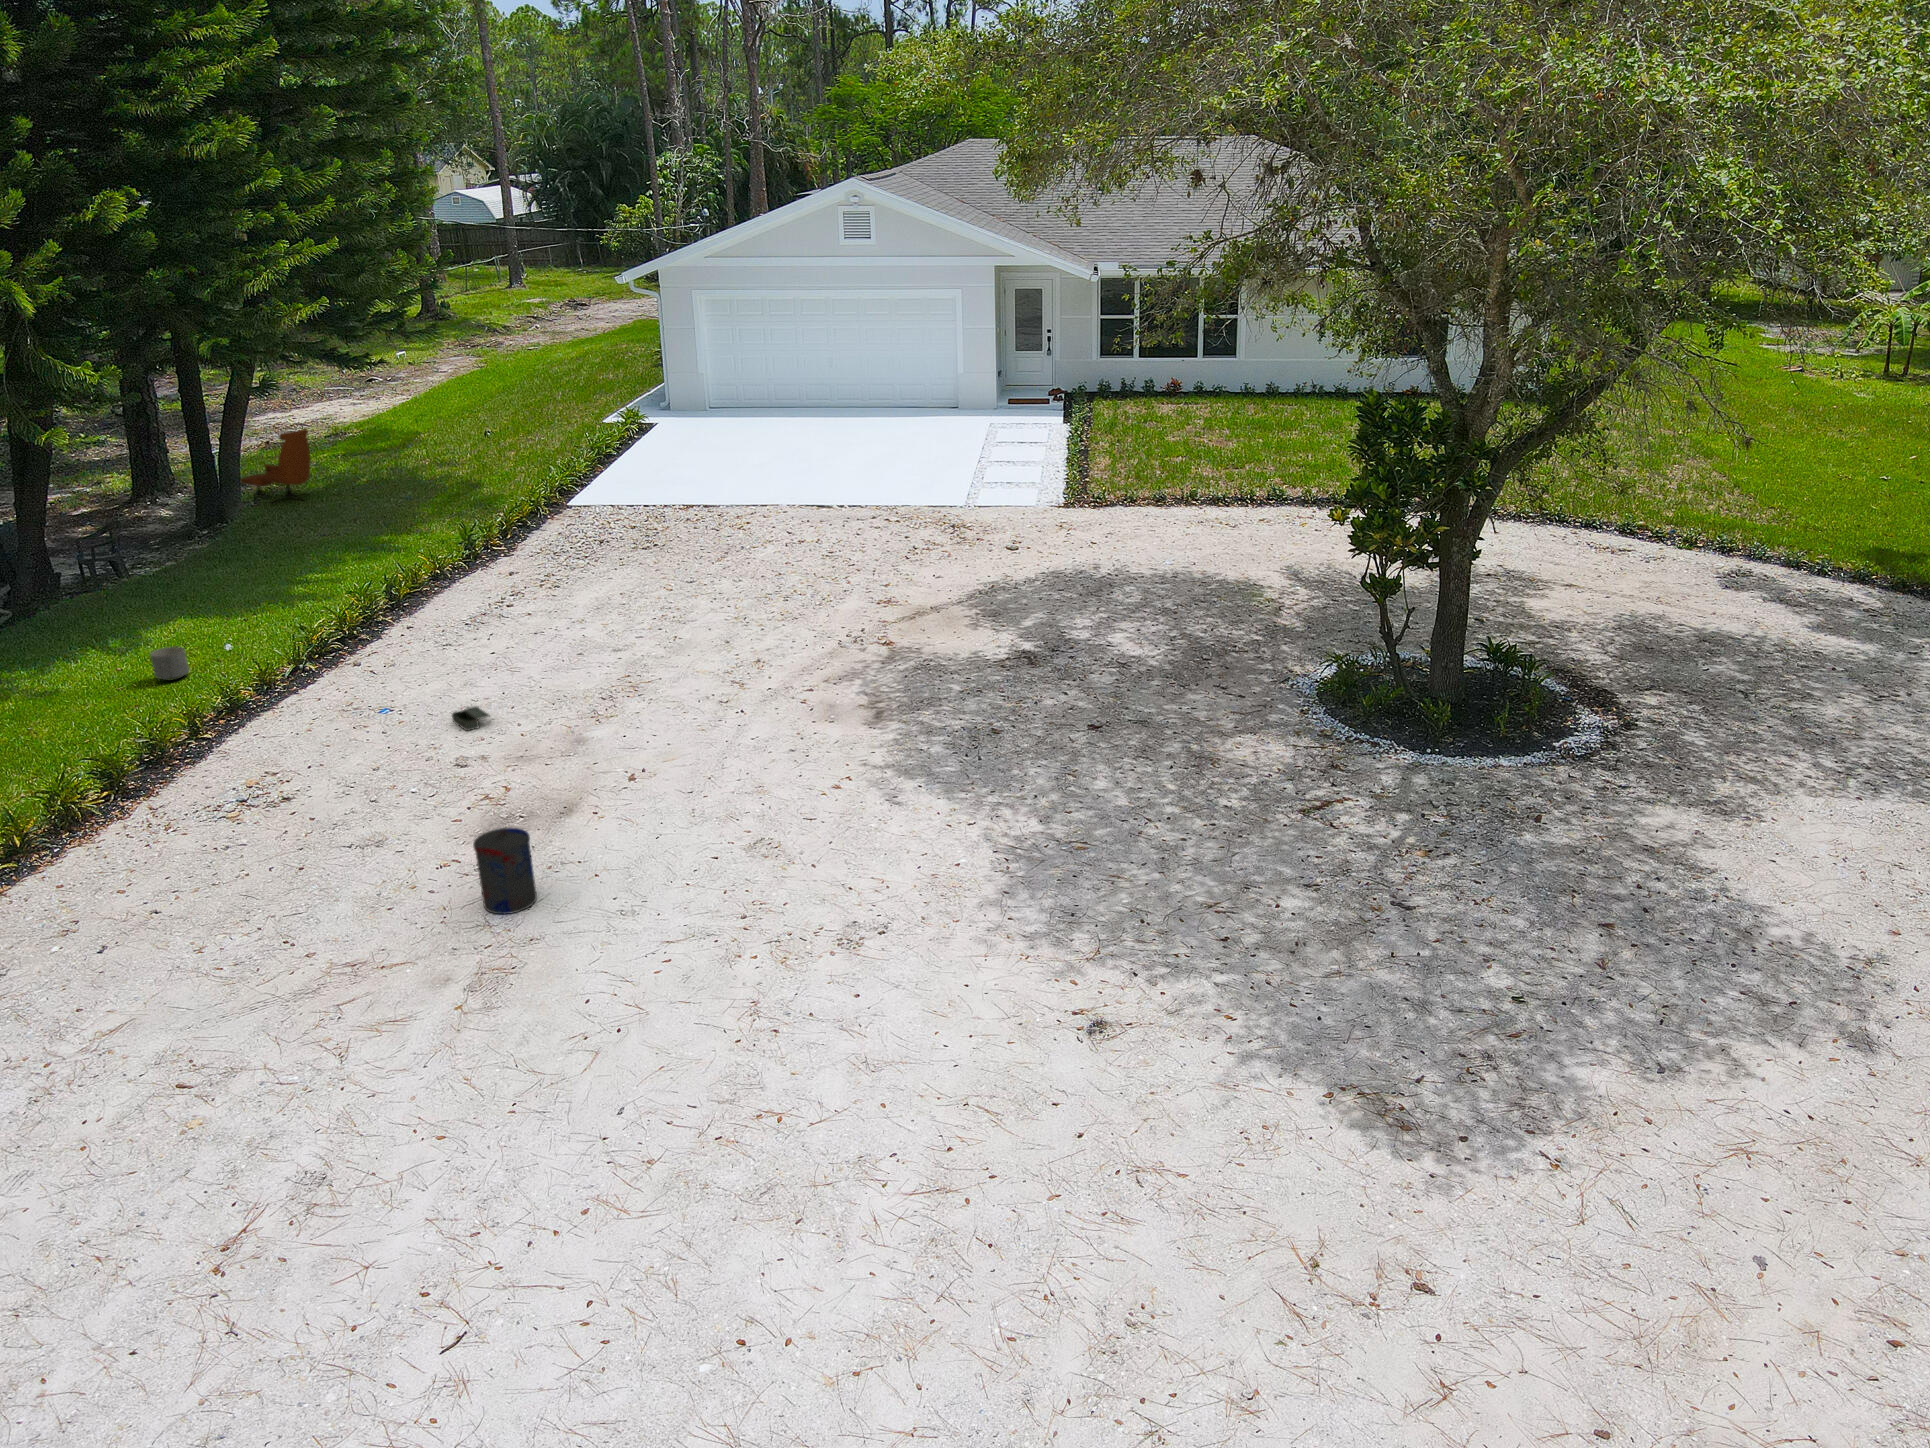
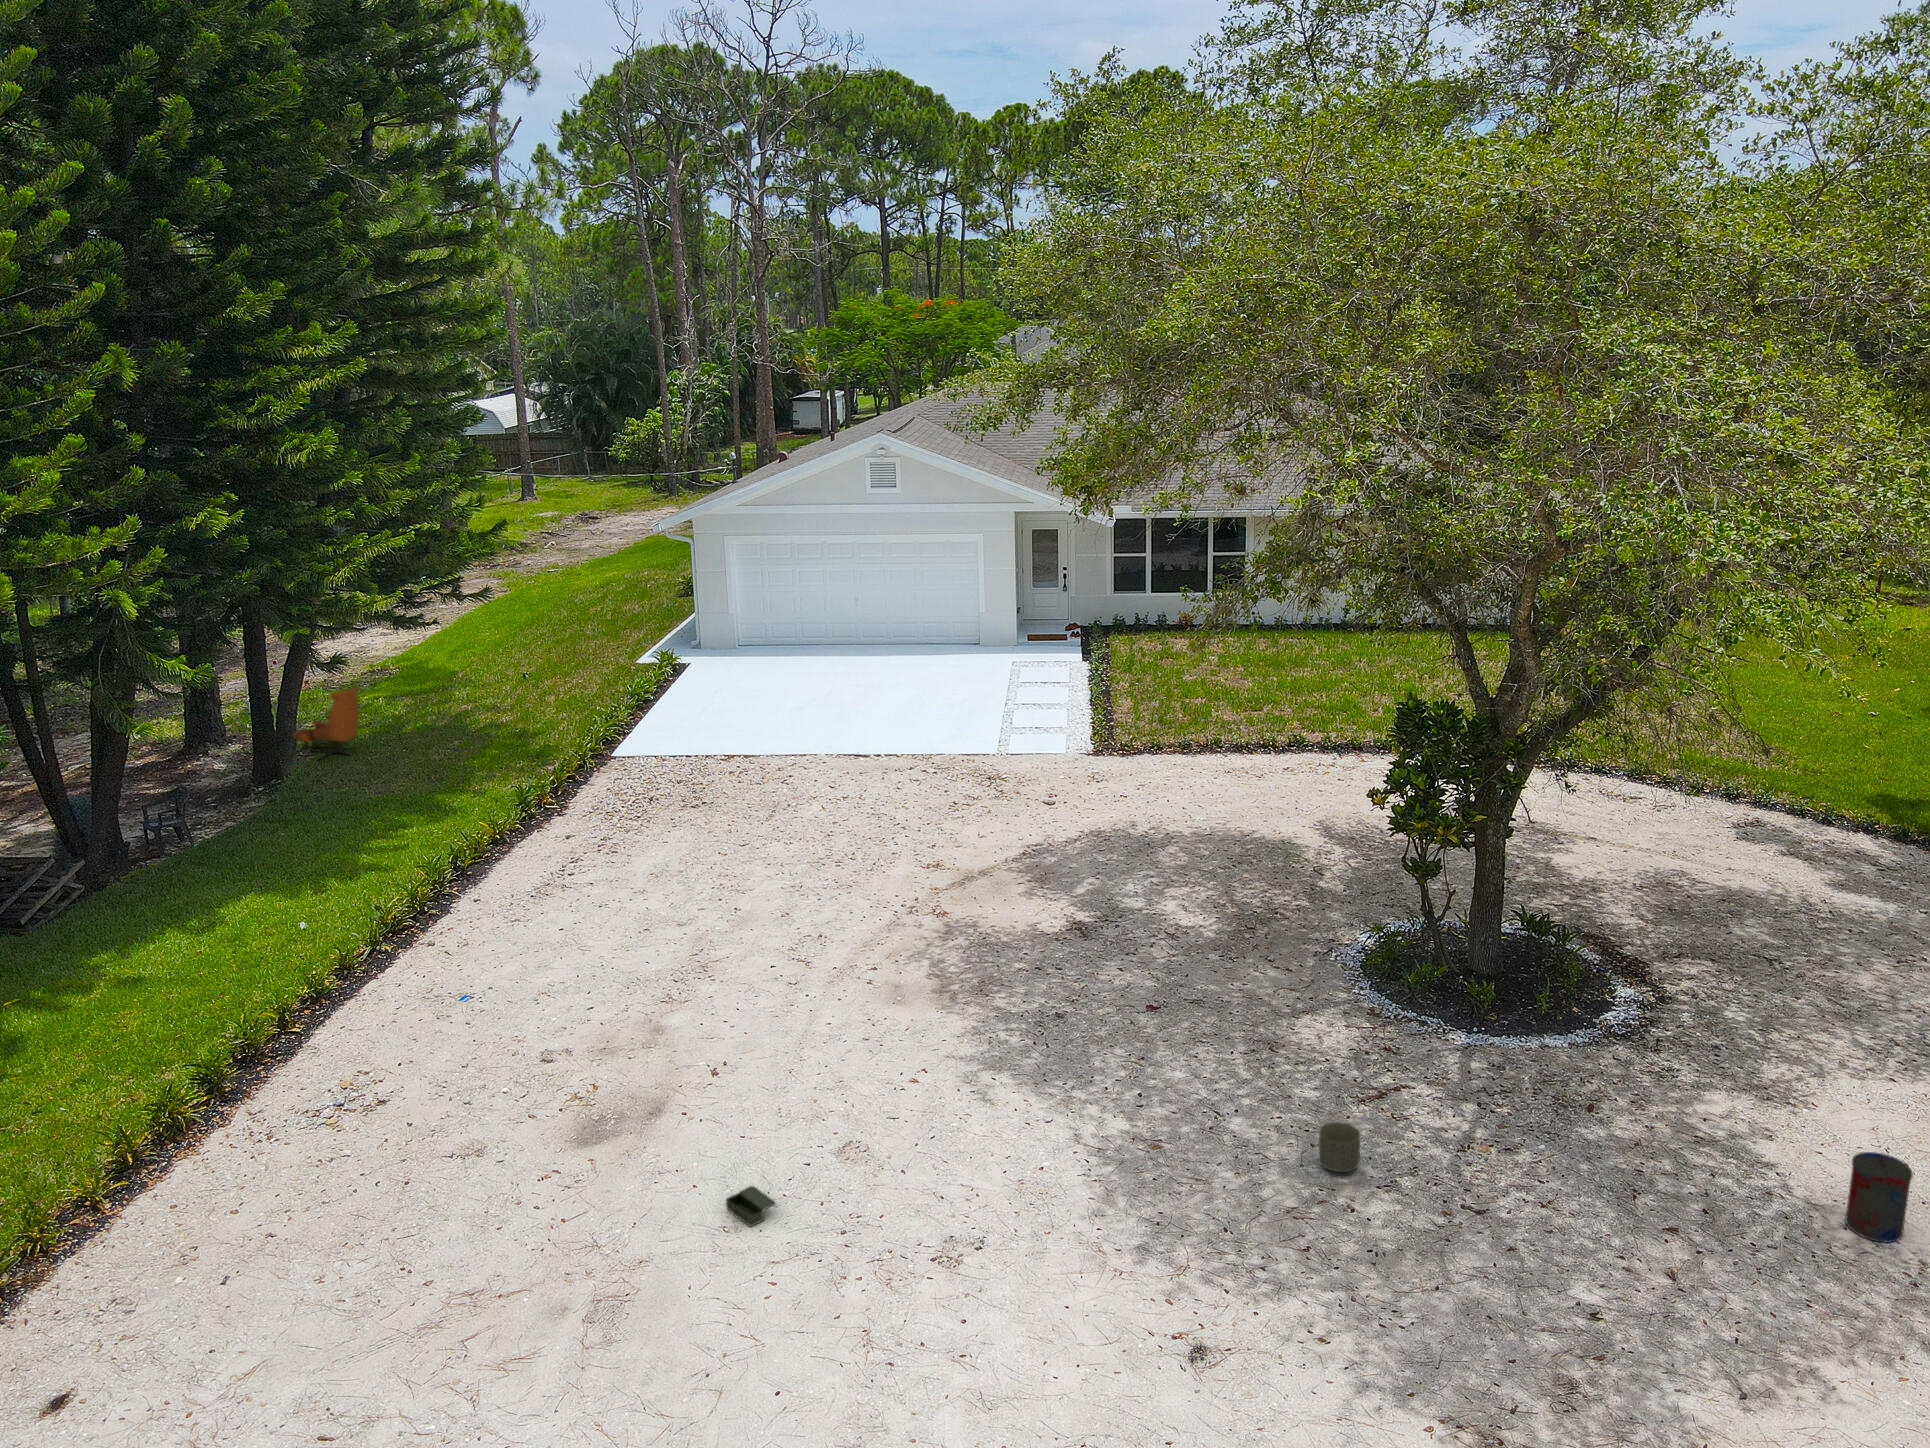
planter: present [150,647,189,680] -> present [1318,1122,1360,1172]
toolbox: present [452,707,490,731] -> present [726,1186,776,1227]
trash can: present [473,828,537,914] -> present [1845,1152,1913,1243]

